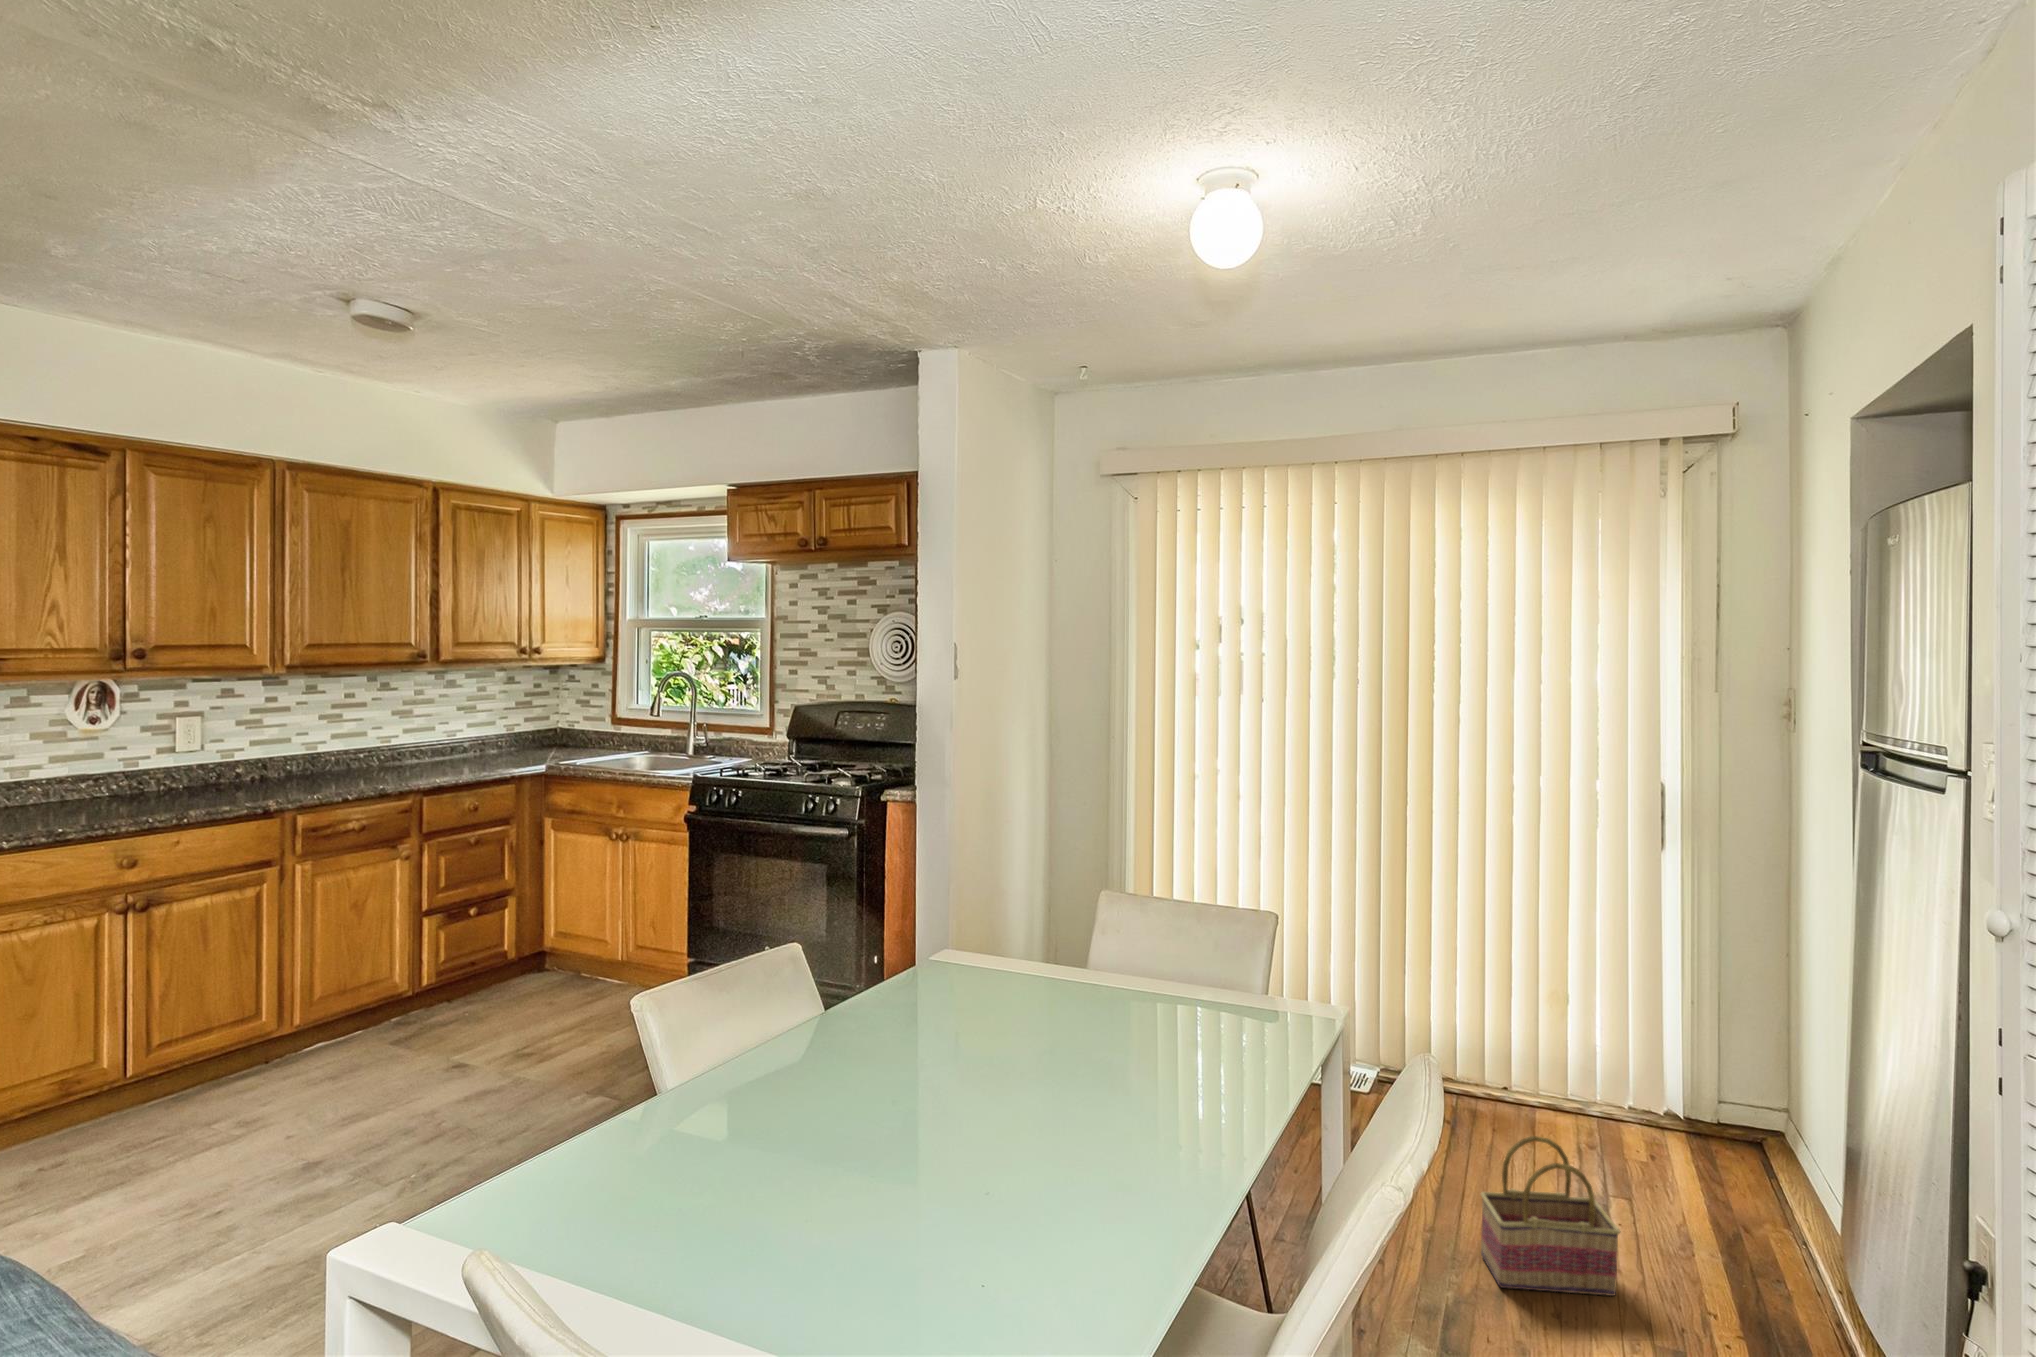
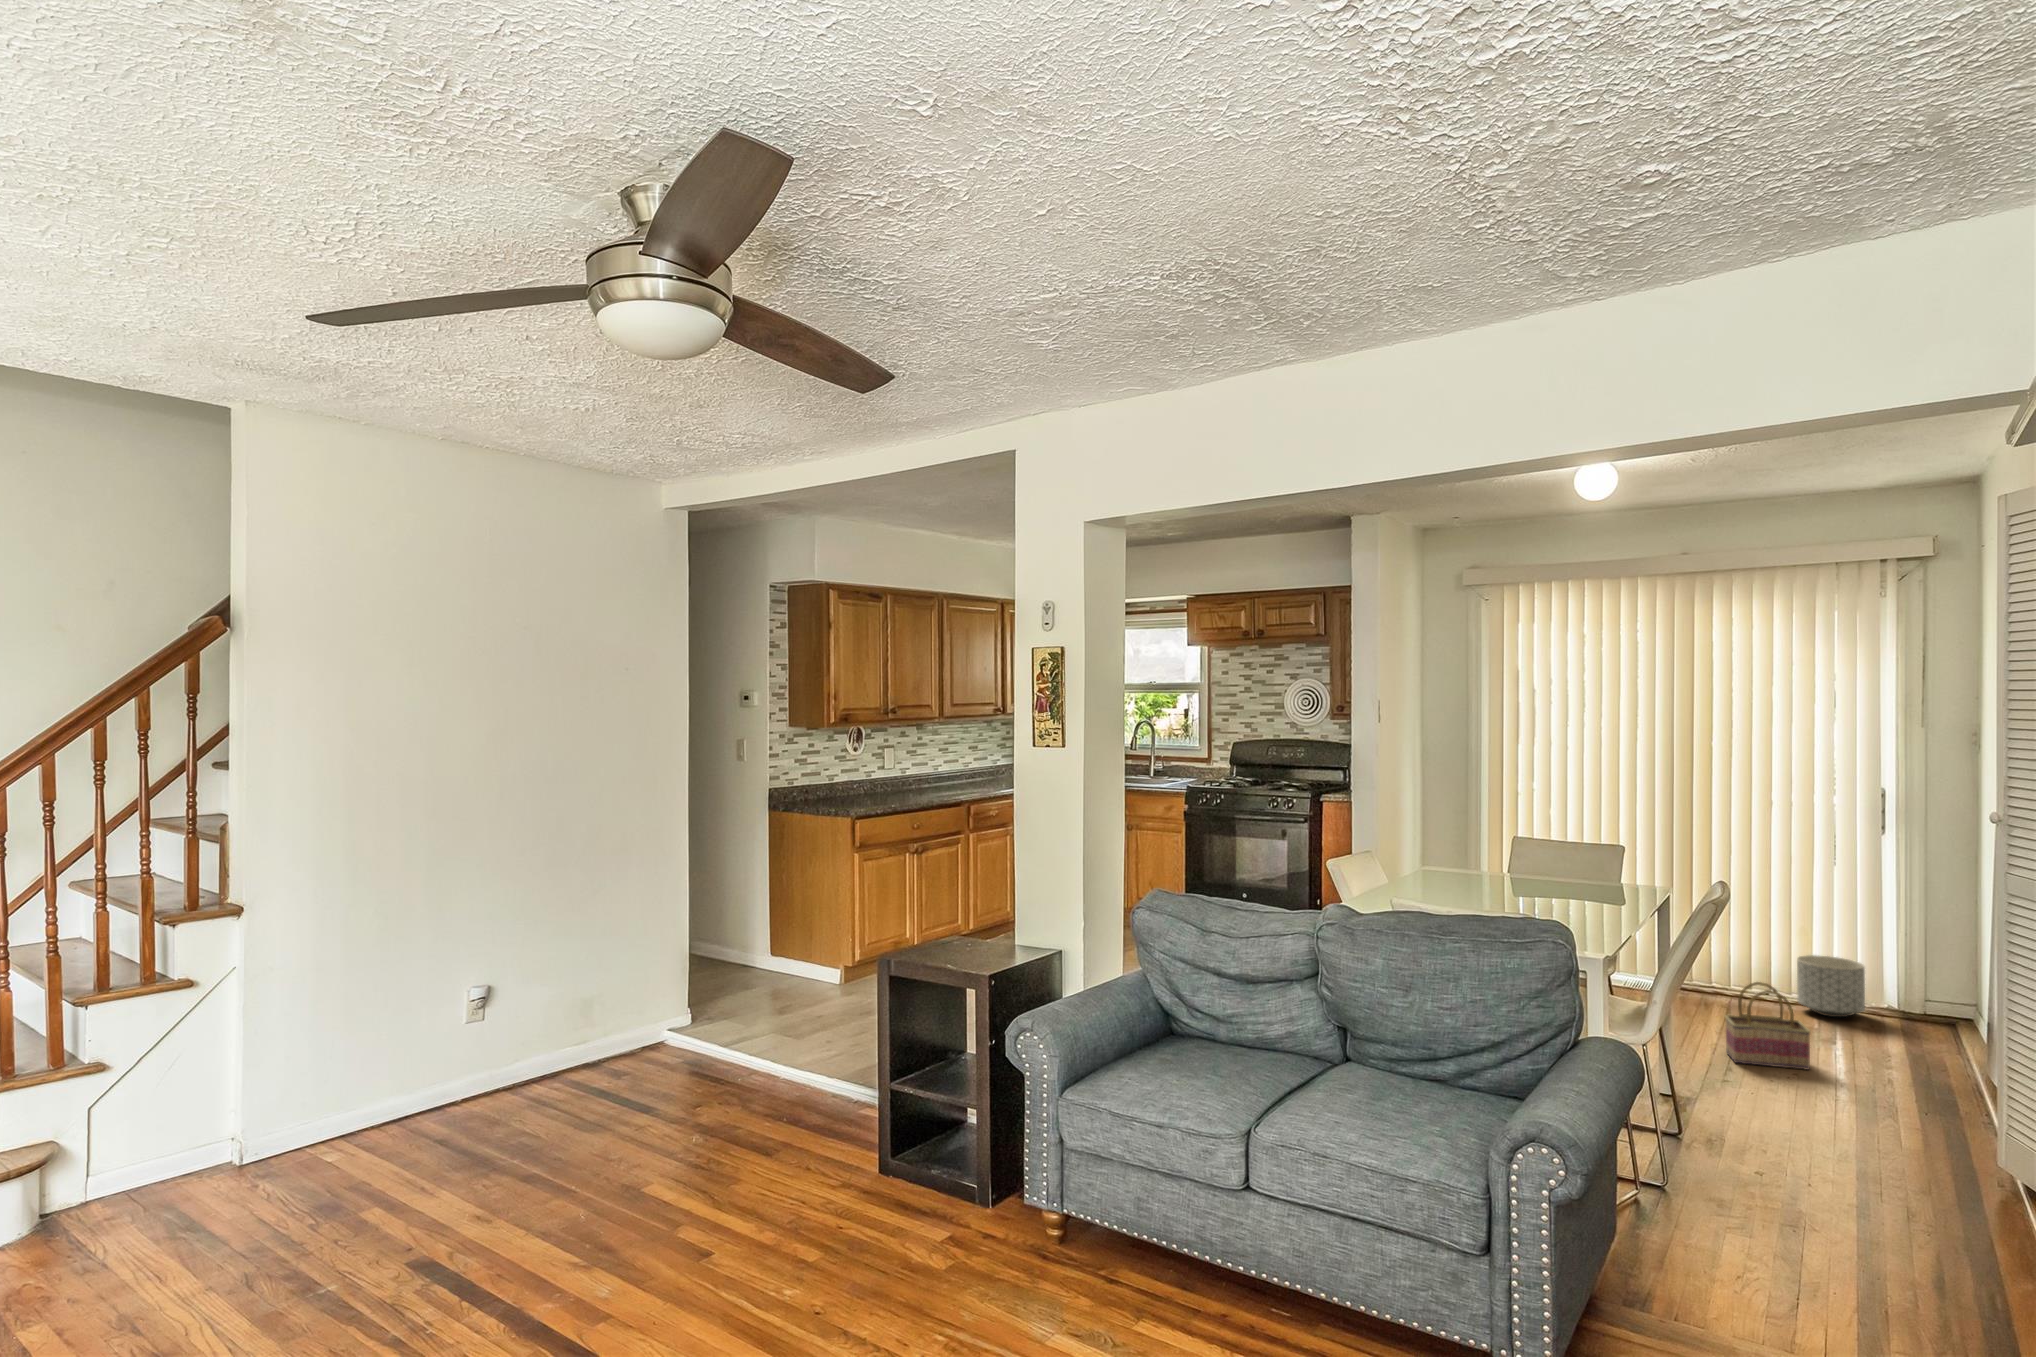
planter: none [1553,1035,1648,1135] -> present [1797,955,1865,1017]

